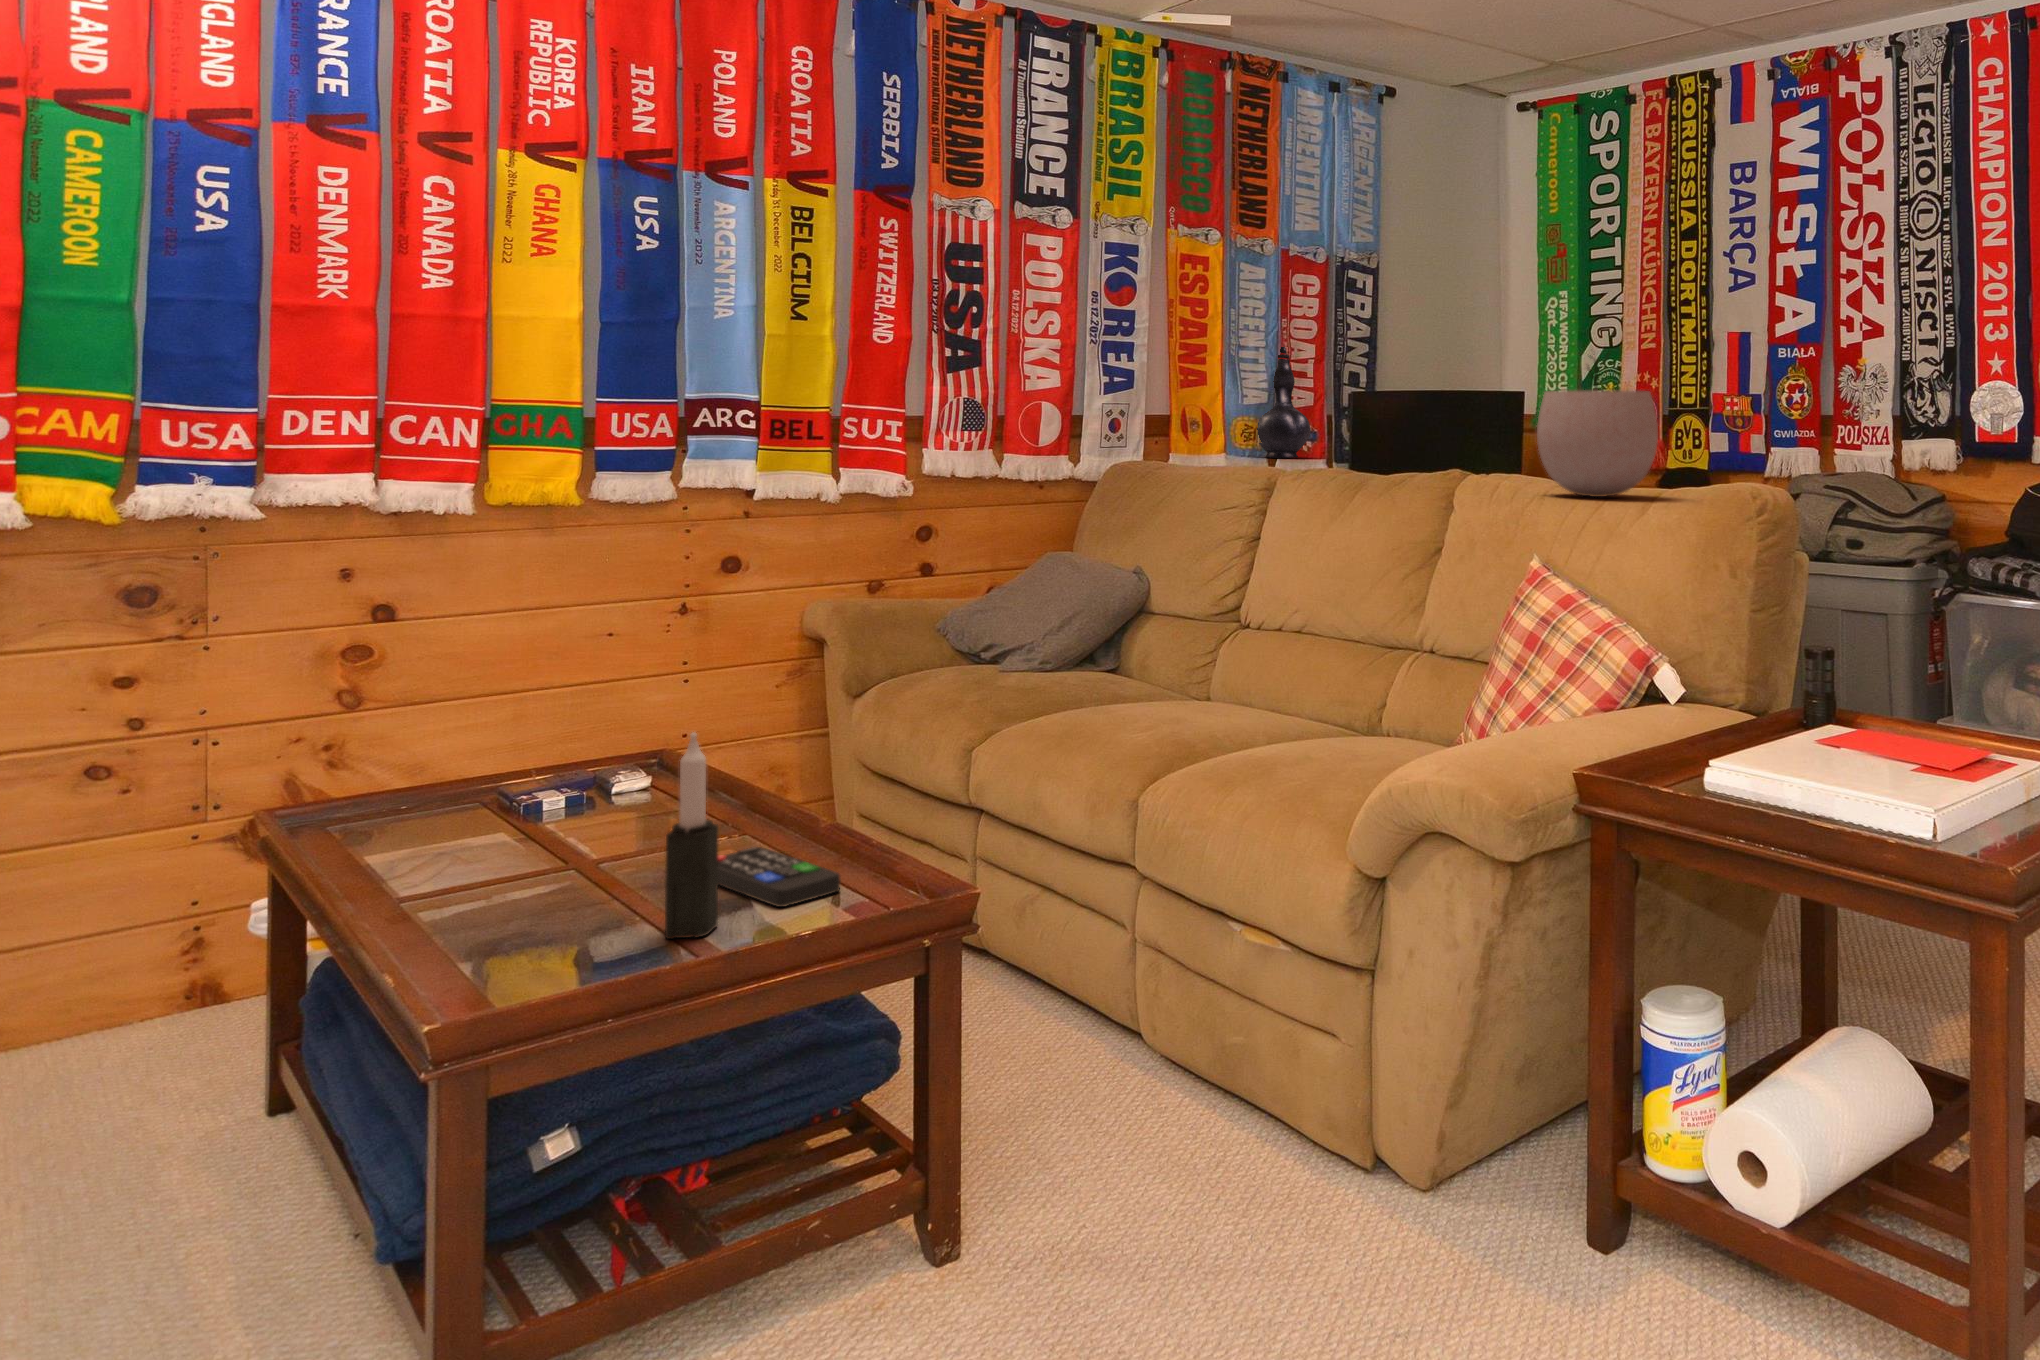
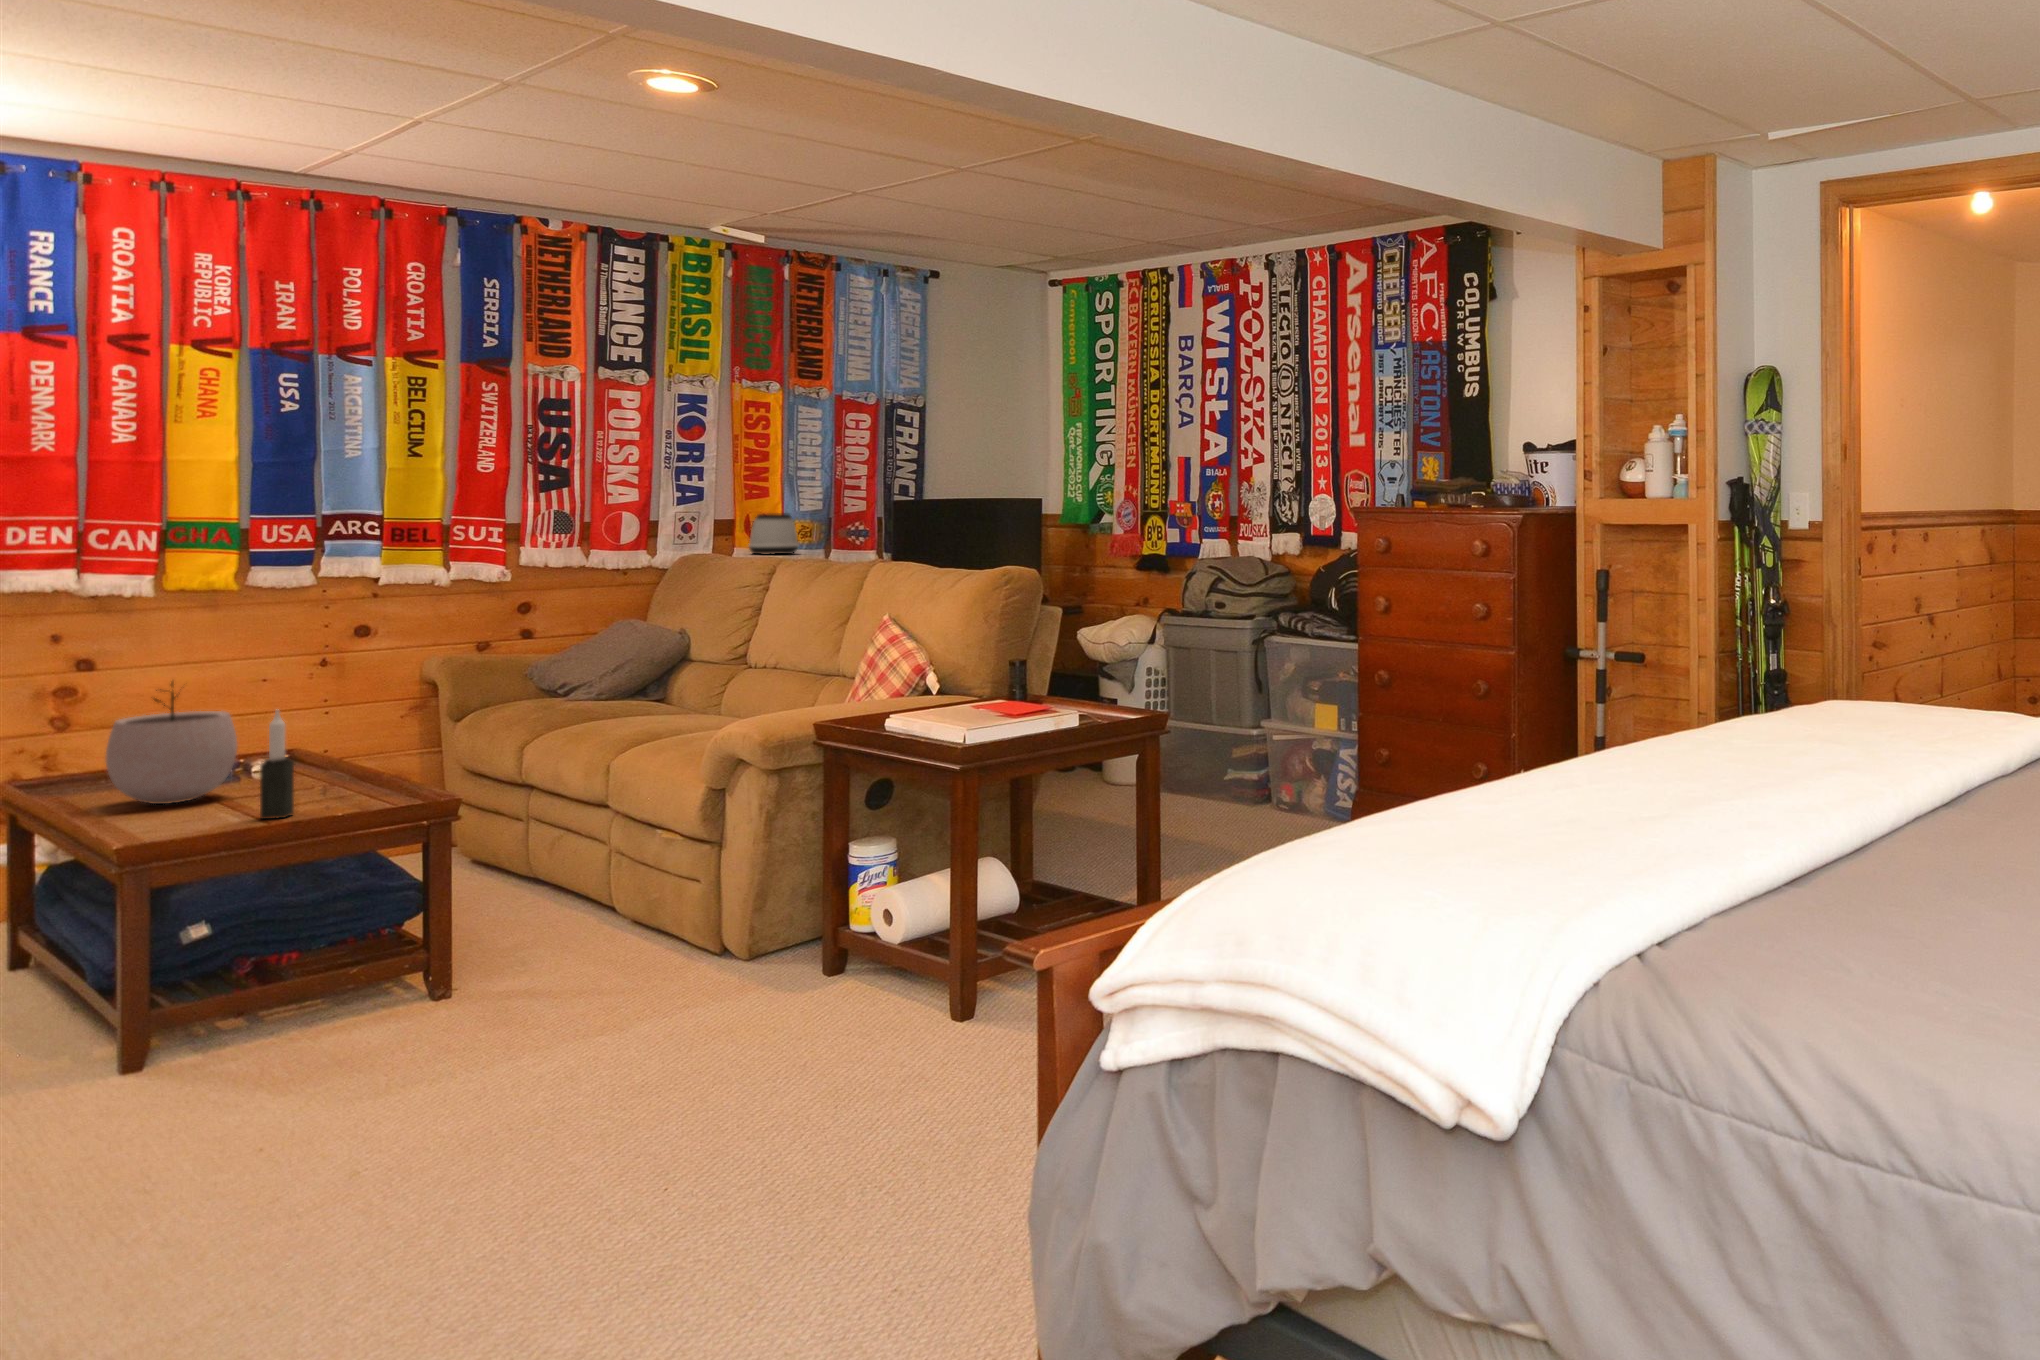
decorative vase: present [1257,347,1311,458] -> none [813,467,860,552]
plant pot: present [1537,353,1658,497] -> present [106,682,237,804]
speaker: none [1188,405,1250,460] -> present [749,513,798,554]
remote control: present [718,847,840,907] -> none [292,784,376,808]

